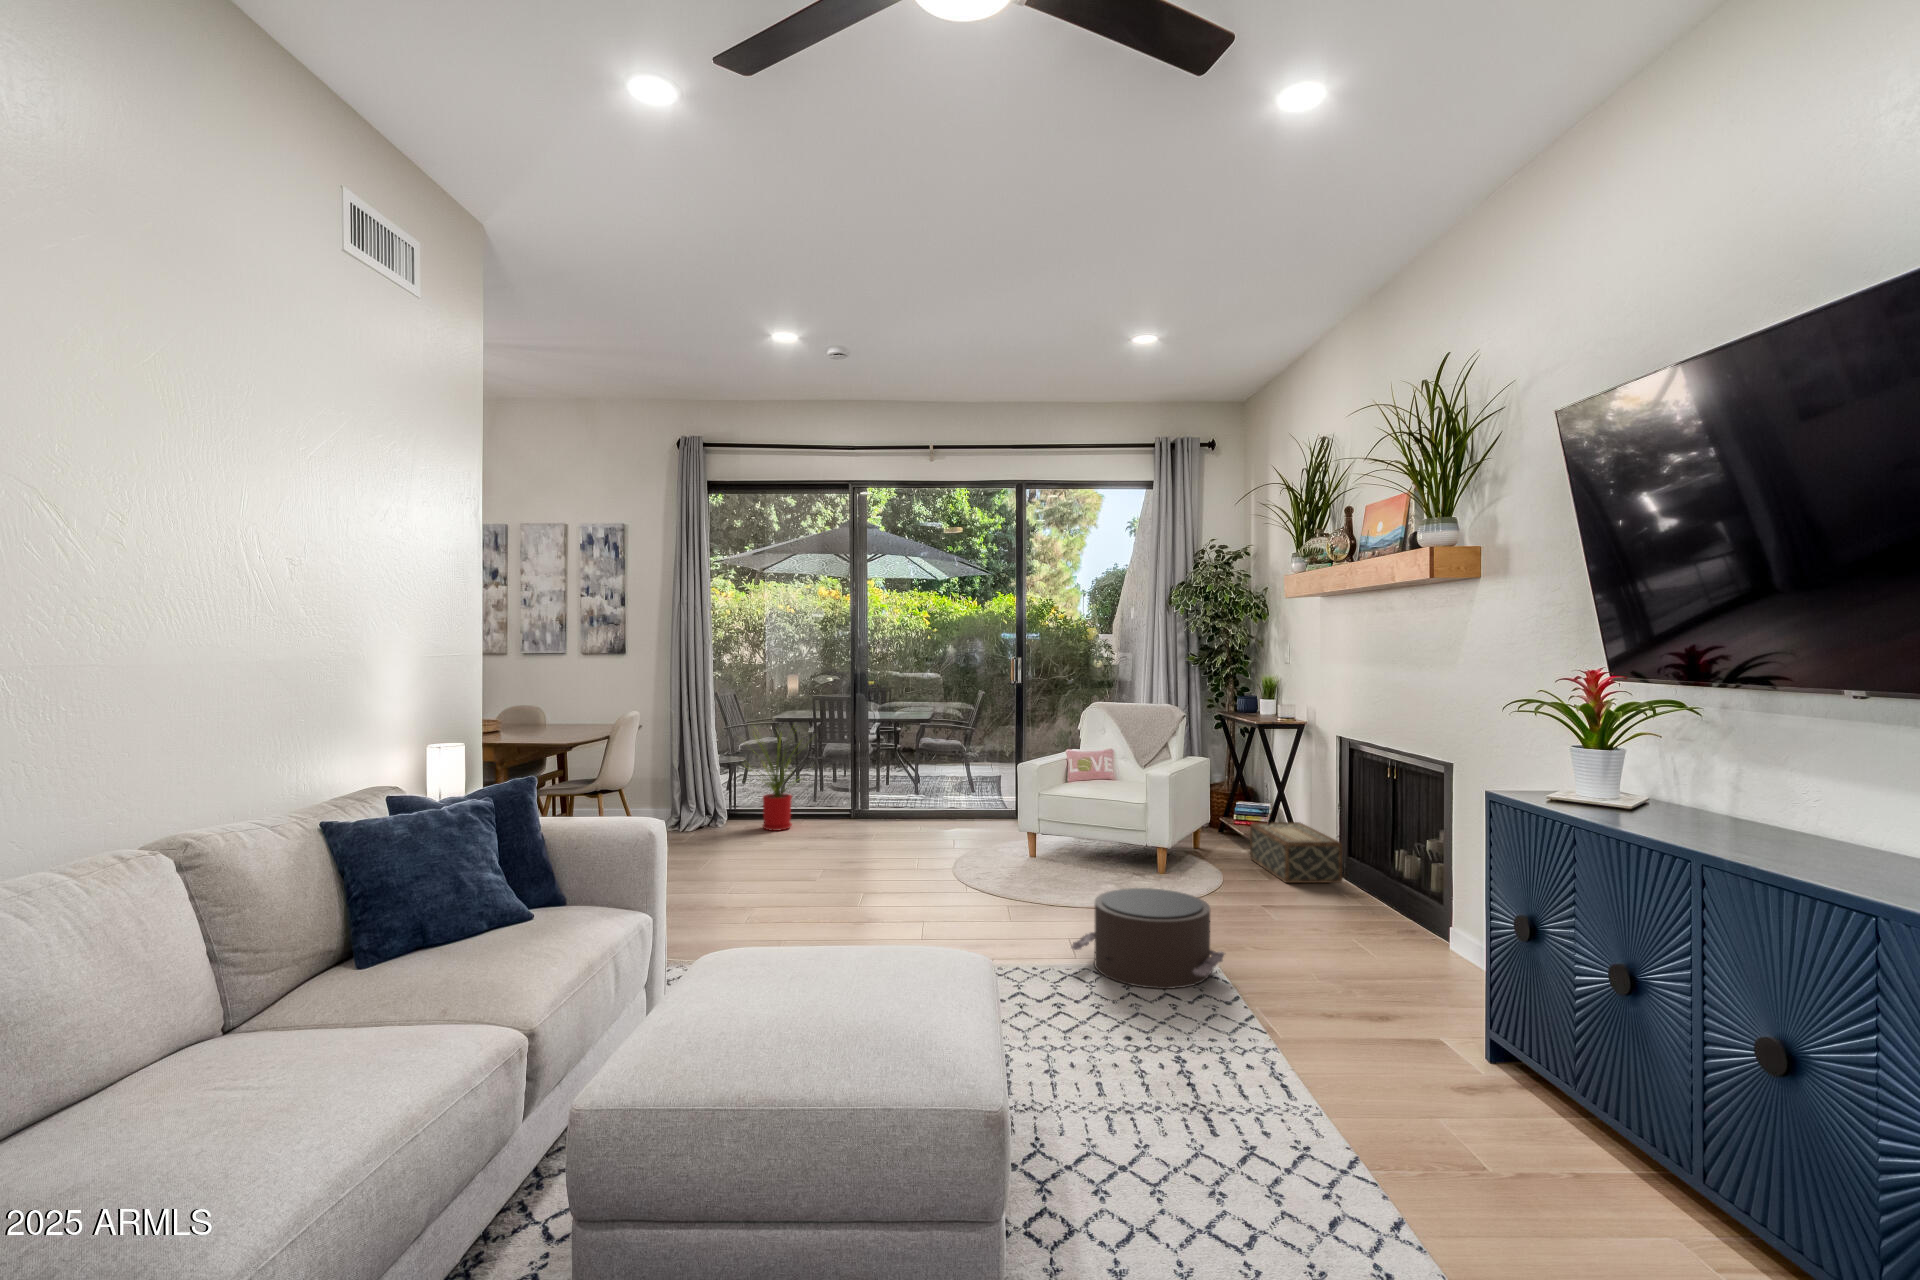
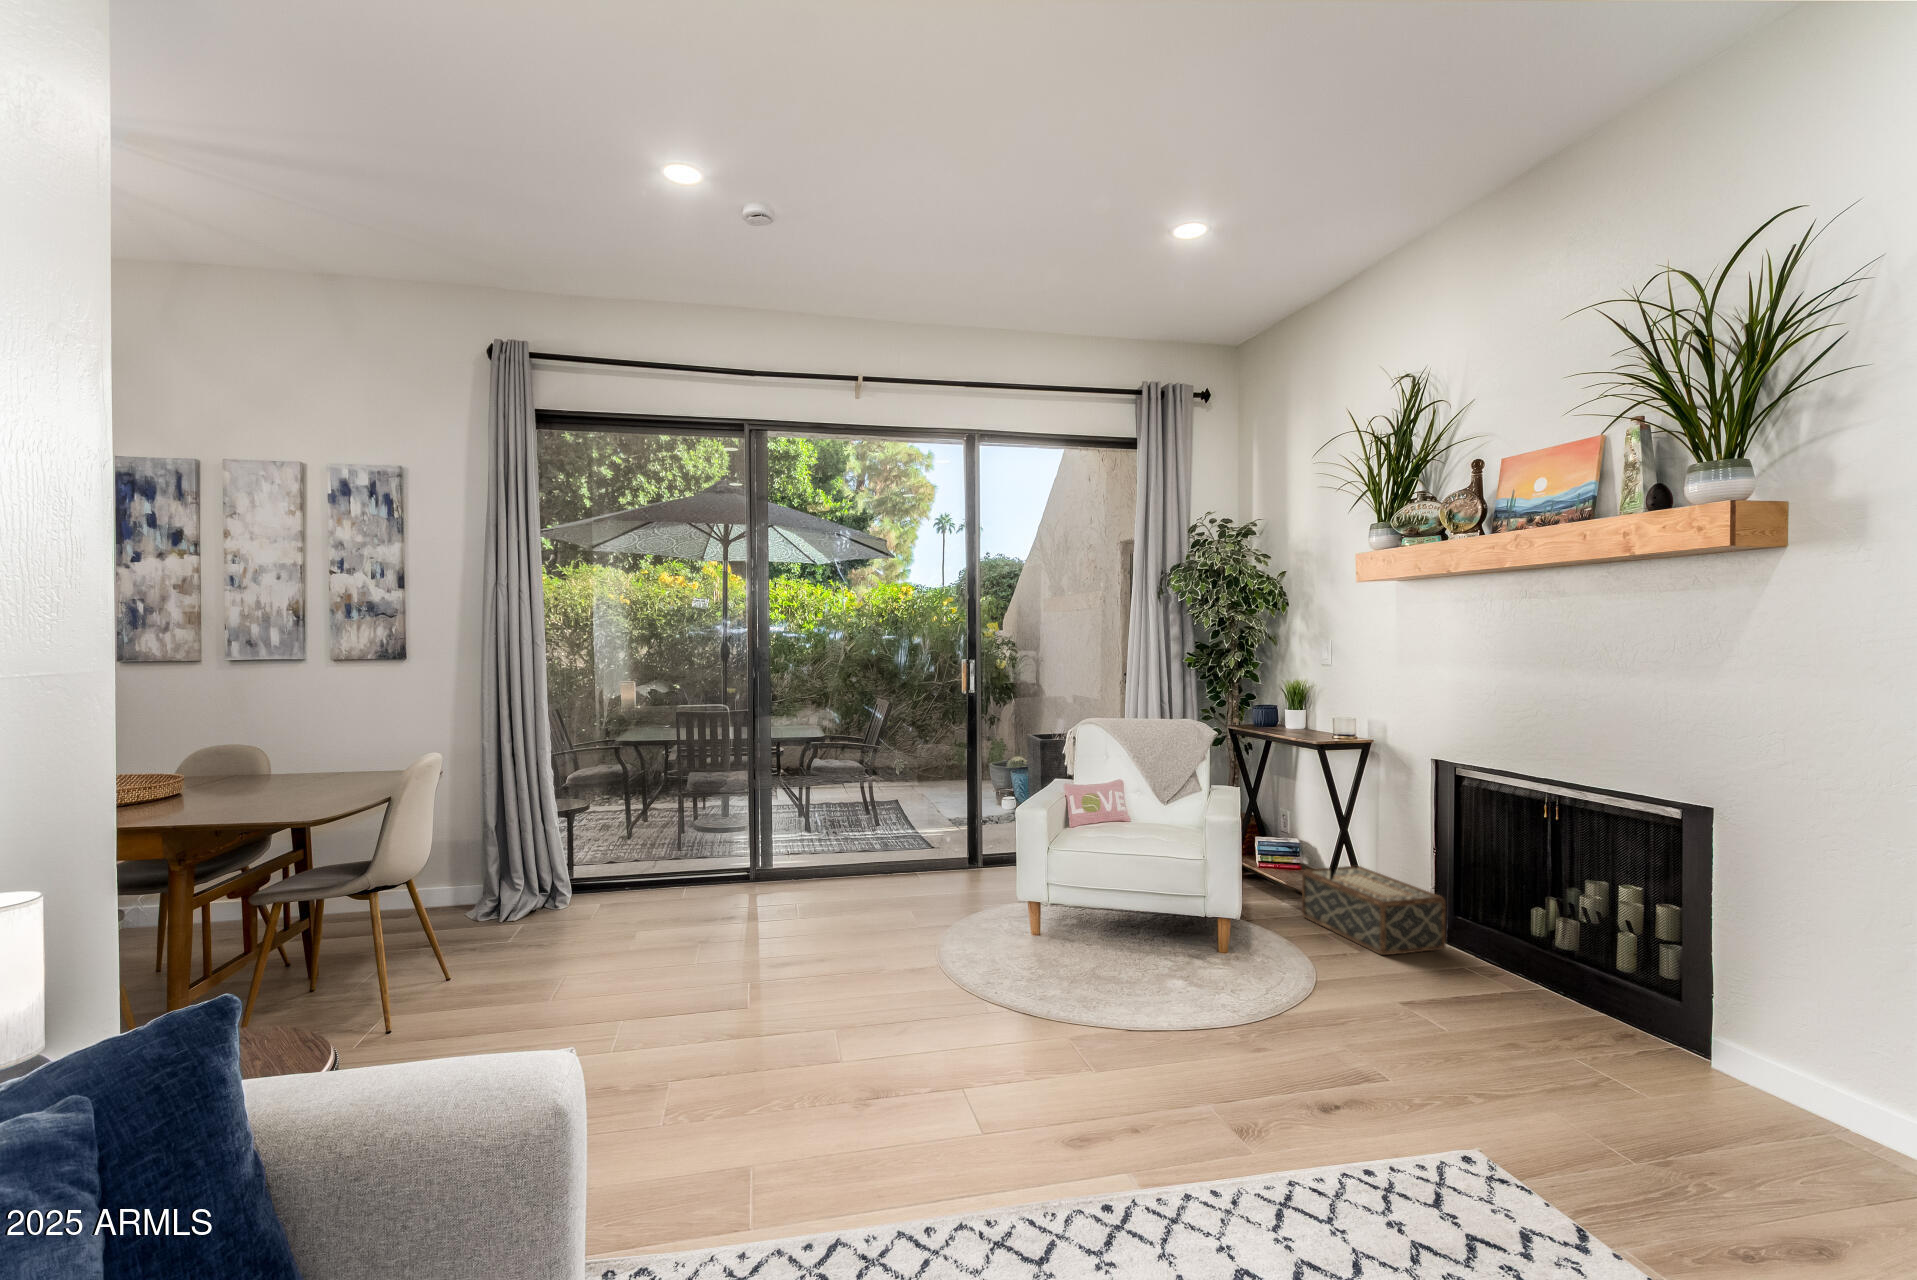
house plant: present [745,734,800,831] -> none [586,752,705,910]
pouf: present [1071,888,1224,989] -> none [1250,1019,1509,1212]

